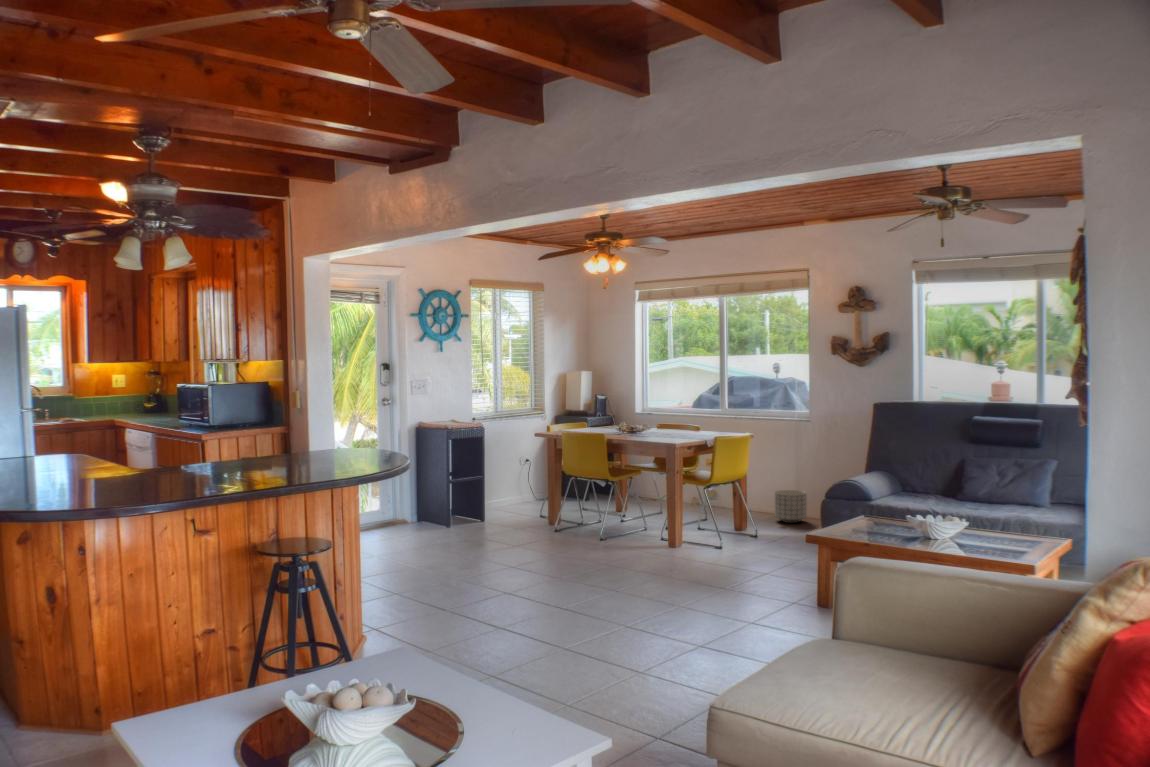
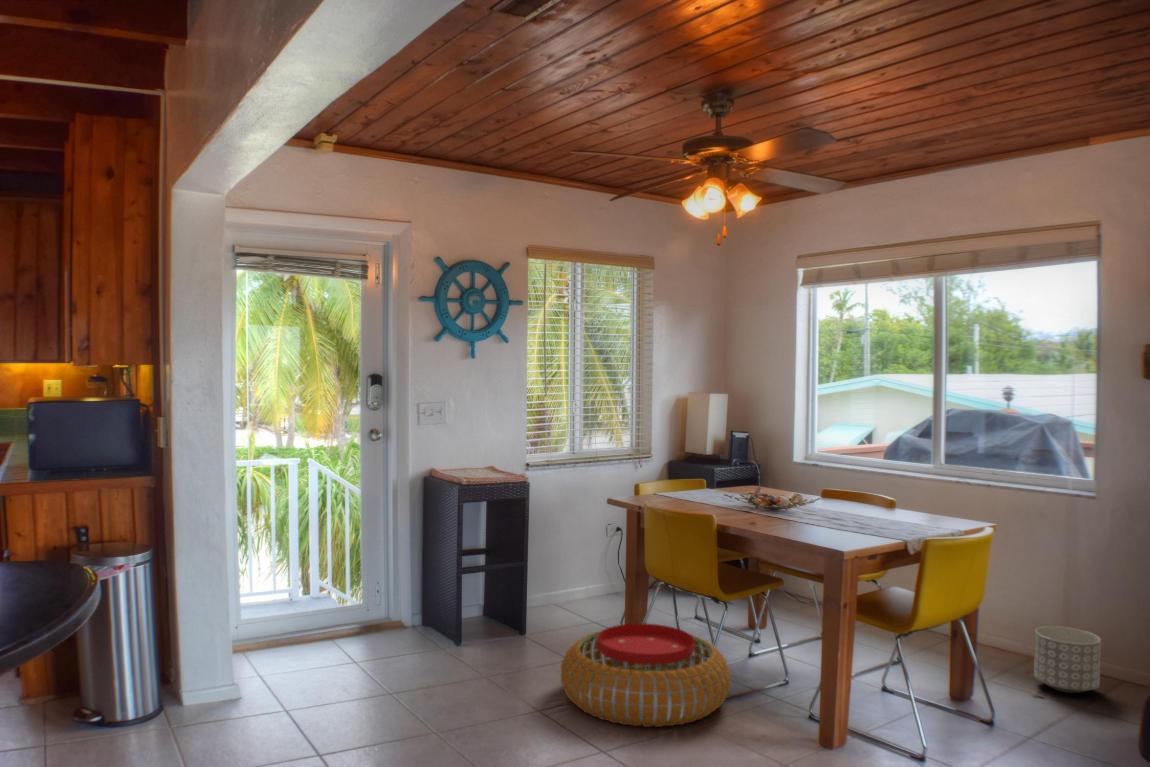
pouf: none [525,501,619,548] -> present [561,624,731,727]

